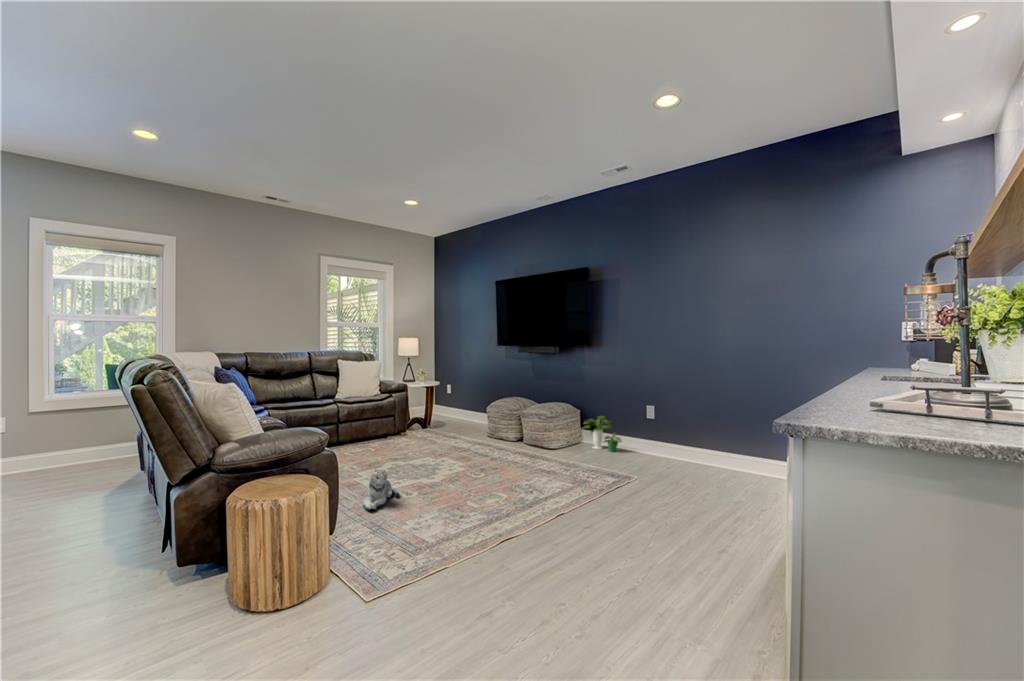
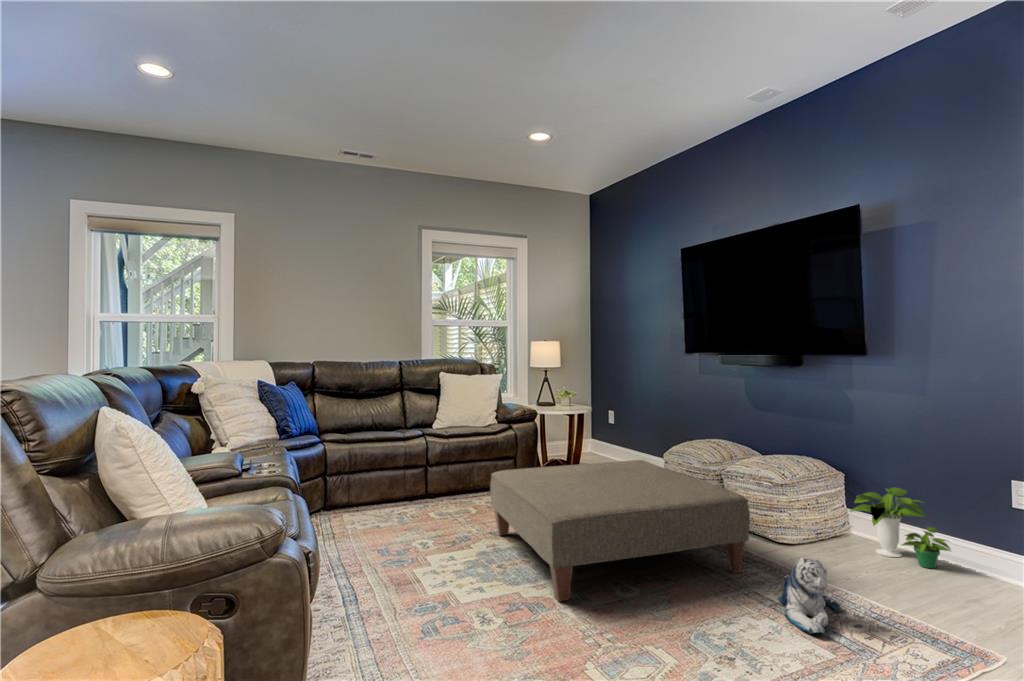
ottoman: none [391,410,537,483] -> present [490,460,750,601]
plush toy: present [363,470,399,510] -> present [779,558,840,634]

